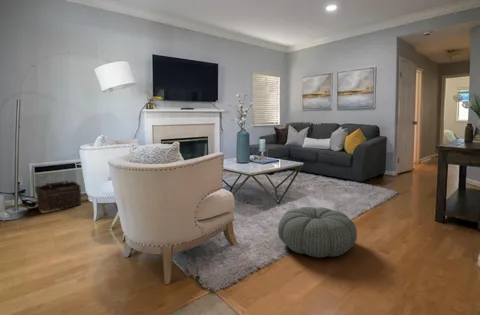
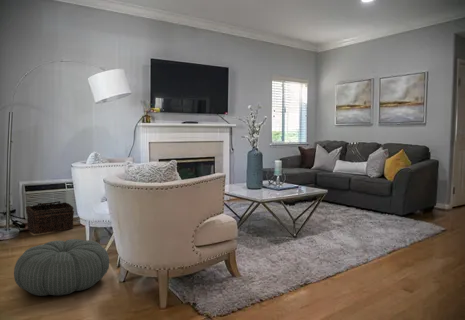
pouf: present [278,207,357,258] -> present [14,239,109,296]

